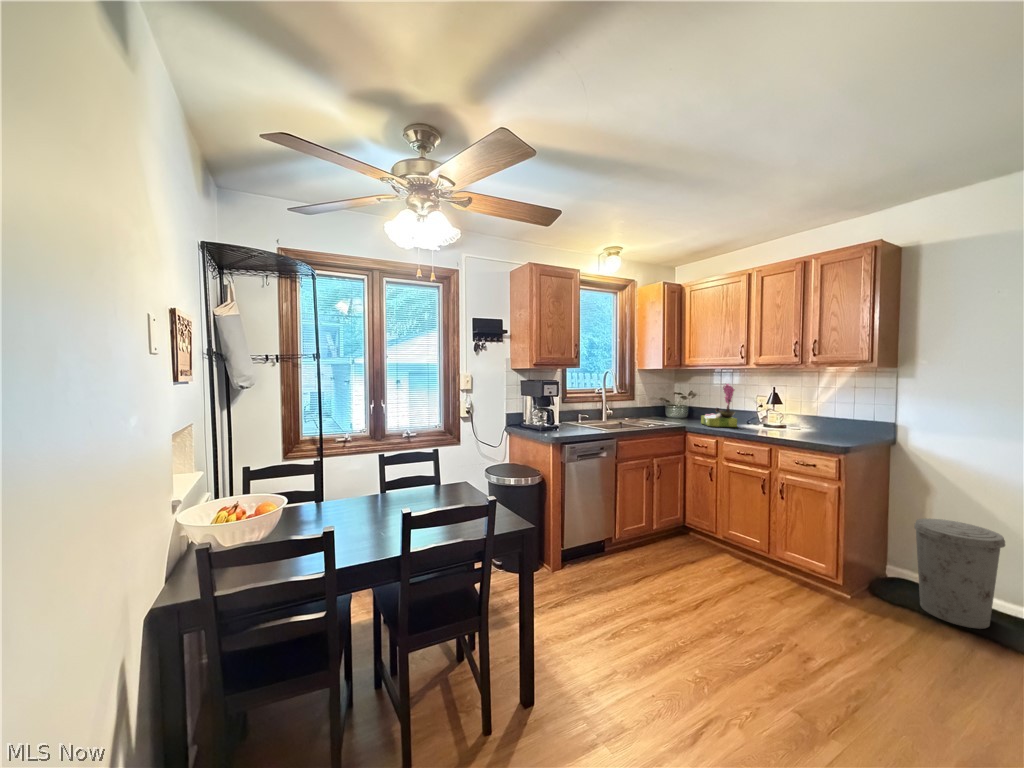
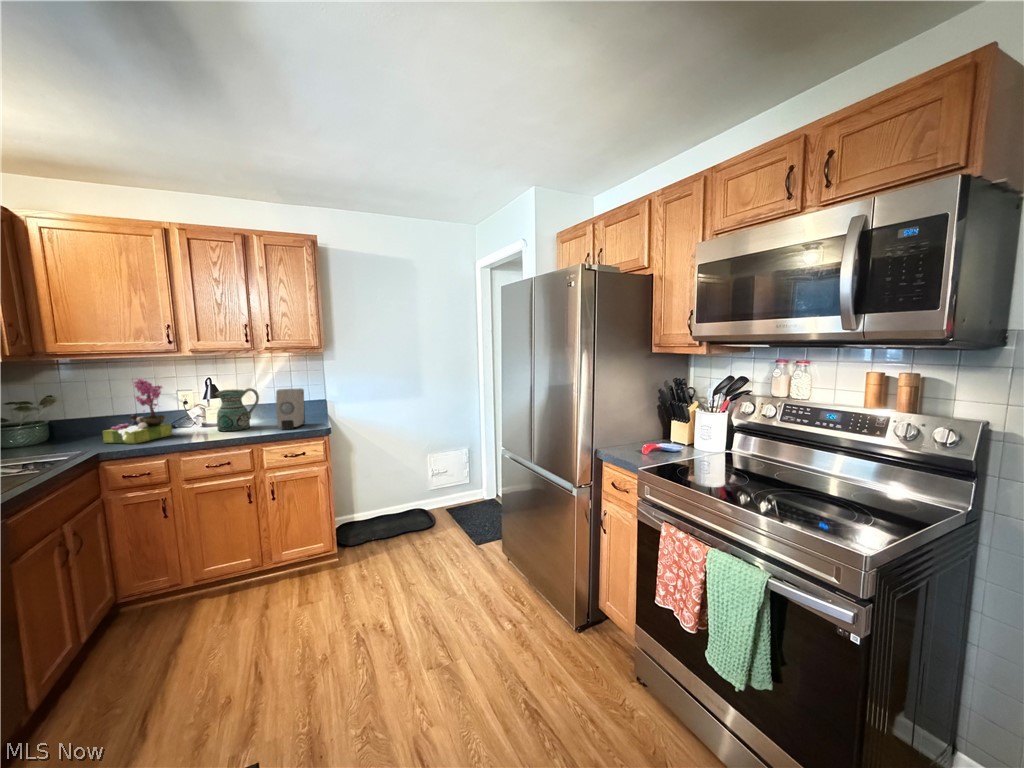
ceramic pitcher: none [765,397,804,433] -> present [215,388,259,431]
soap dispenser: none [802,400,841,440] -> present [276,388,305,430]
trash can: present [914,518,1005,629] -> none [360,462,406,536]

